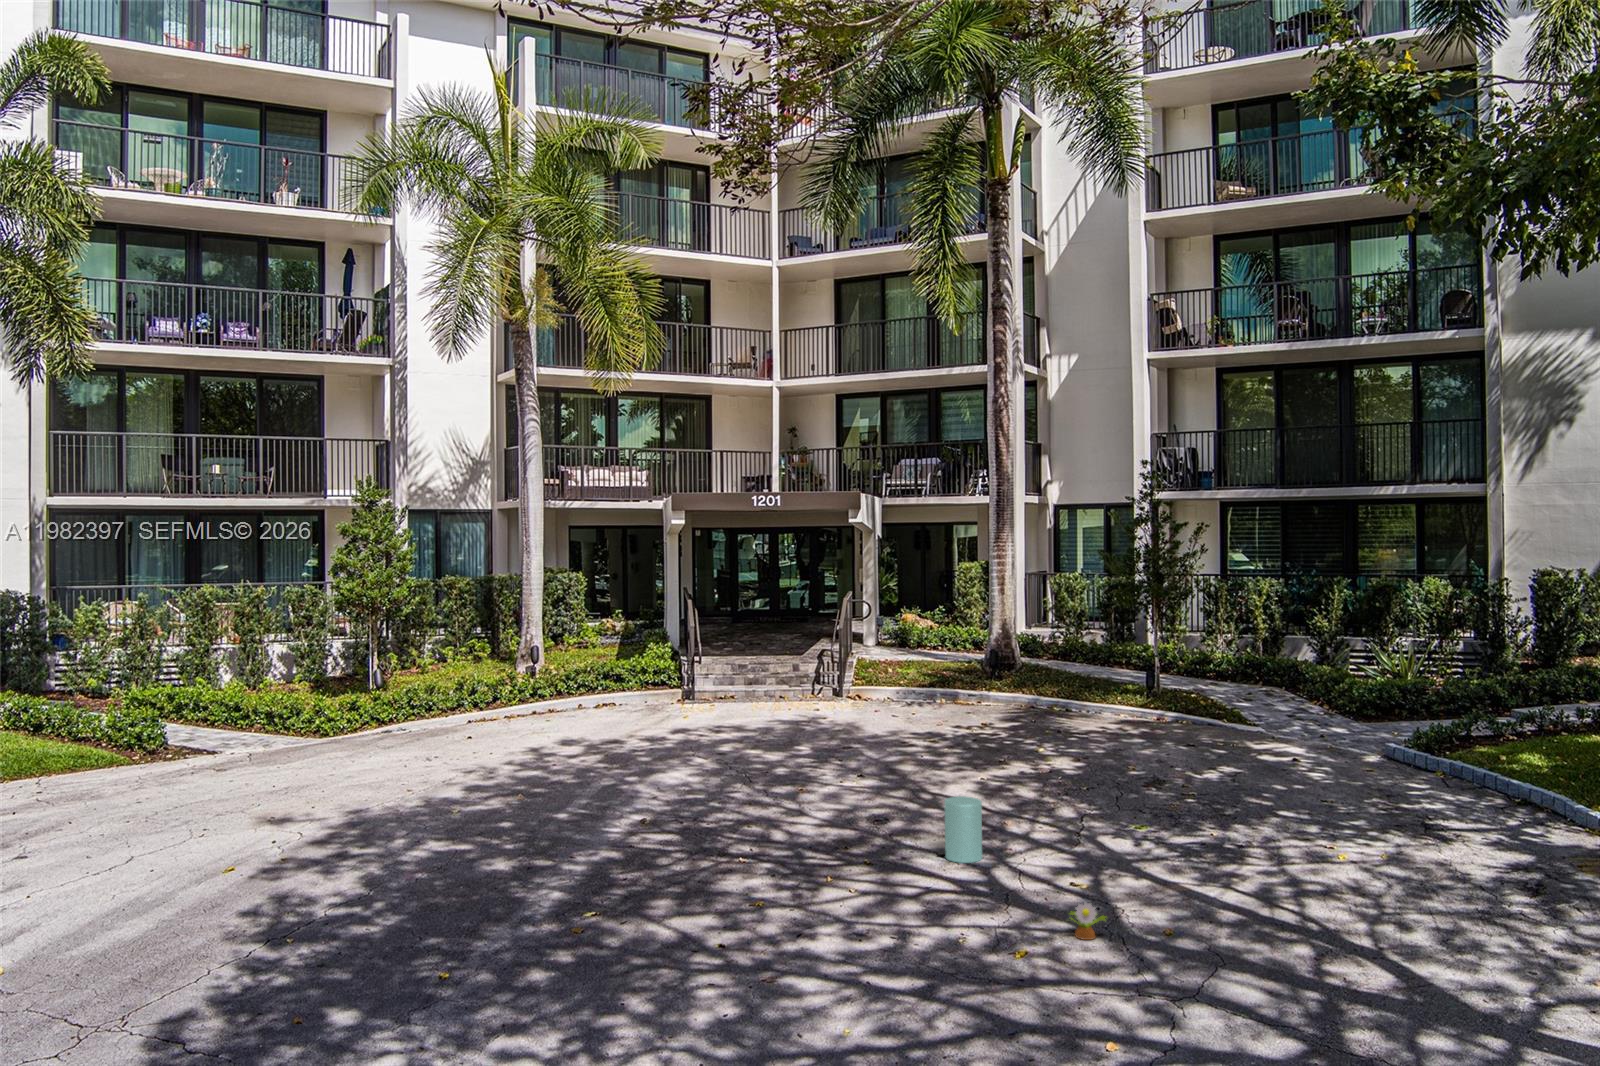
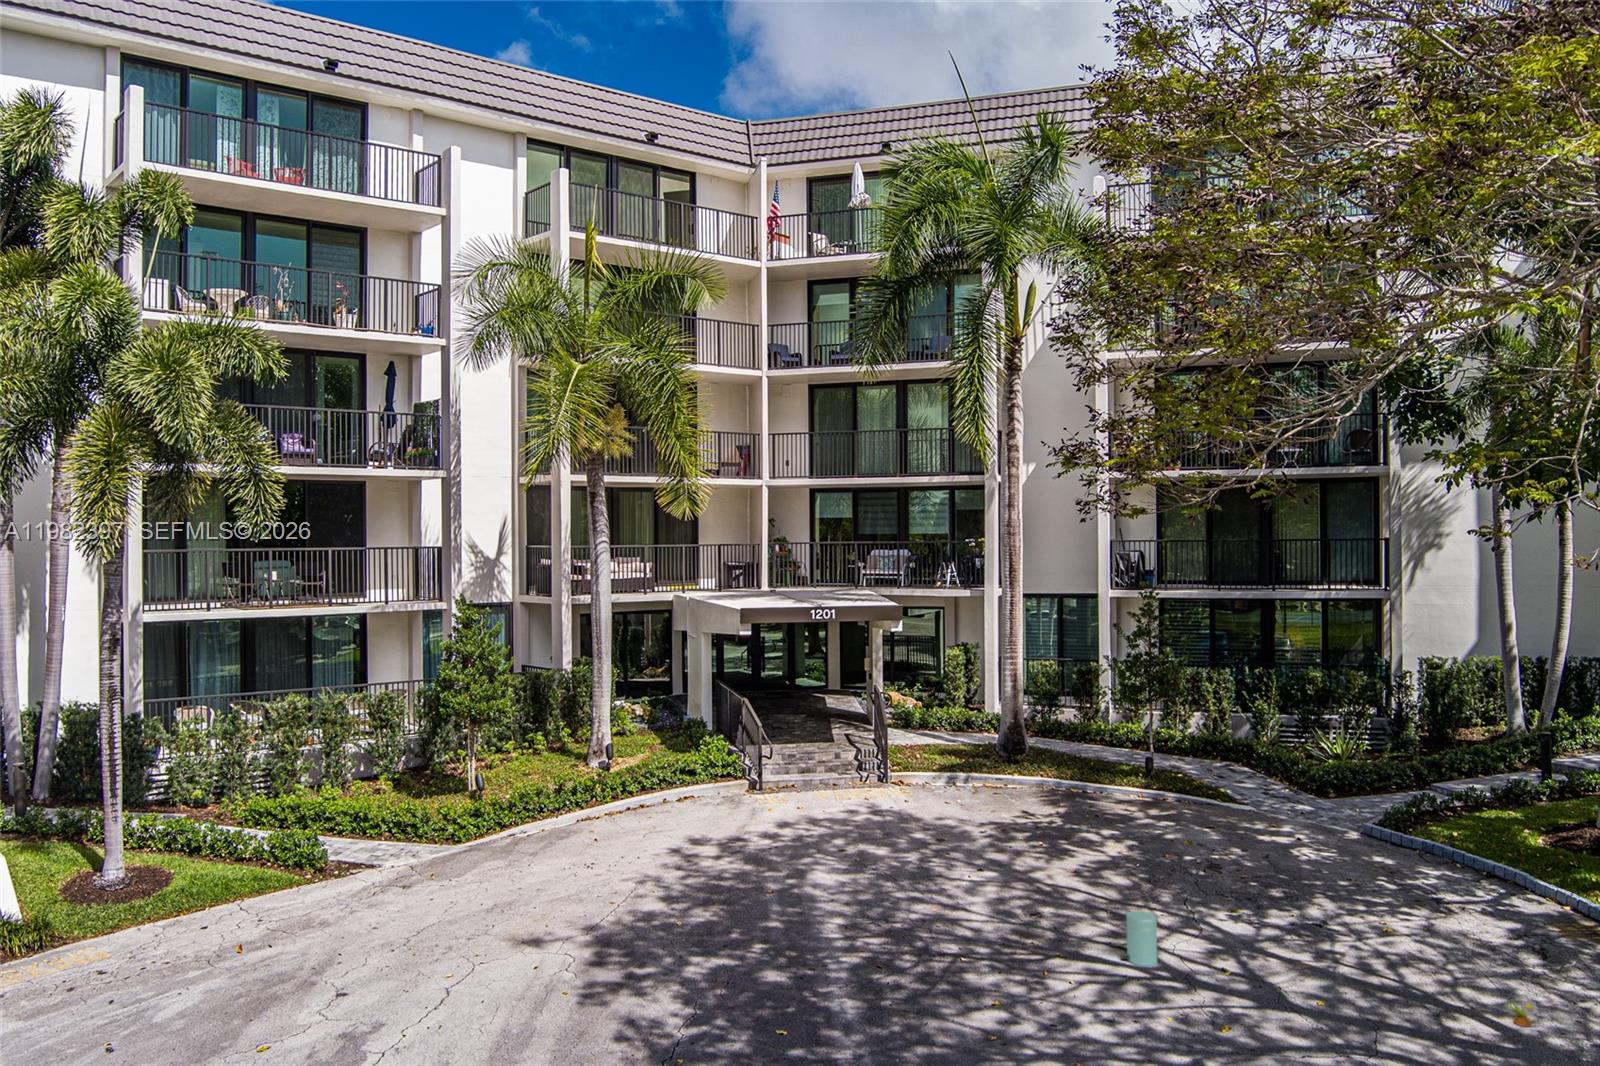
decorative plant: present [1071,902,1106,940] -> present [1508,1000,1537,1027]

